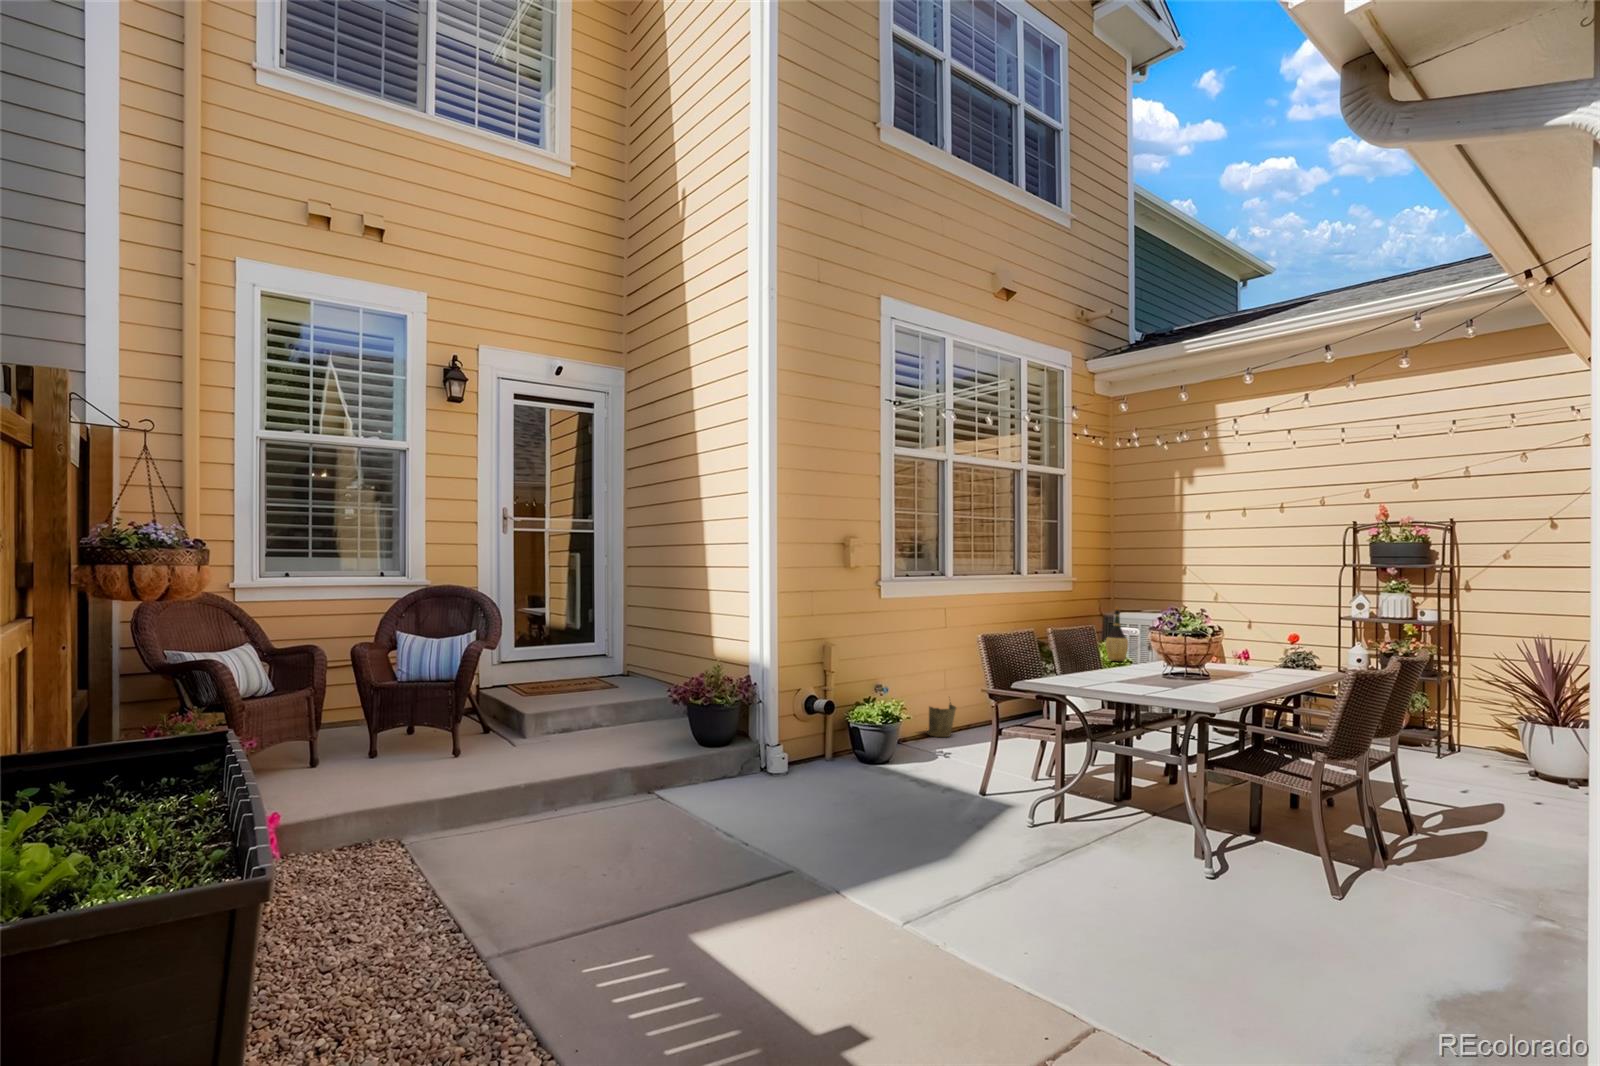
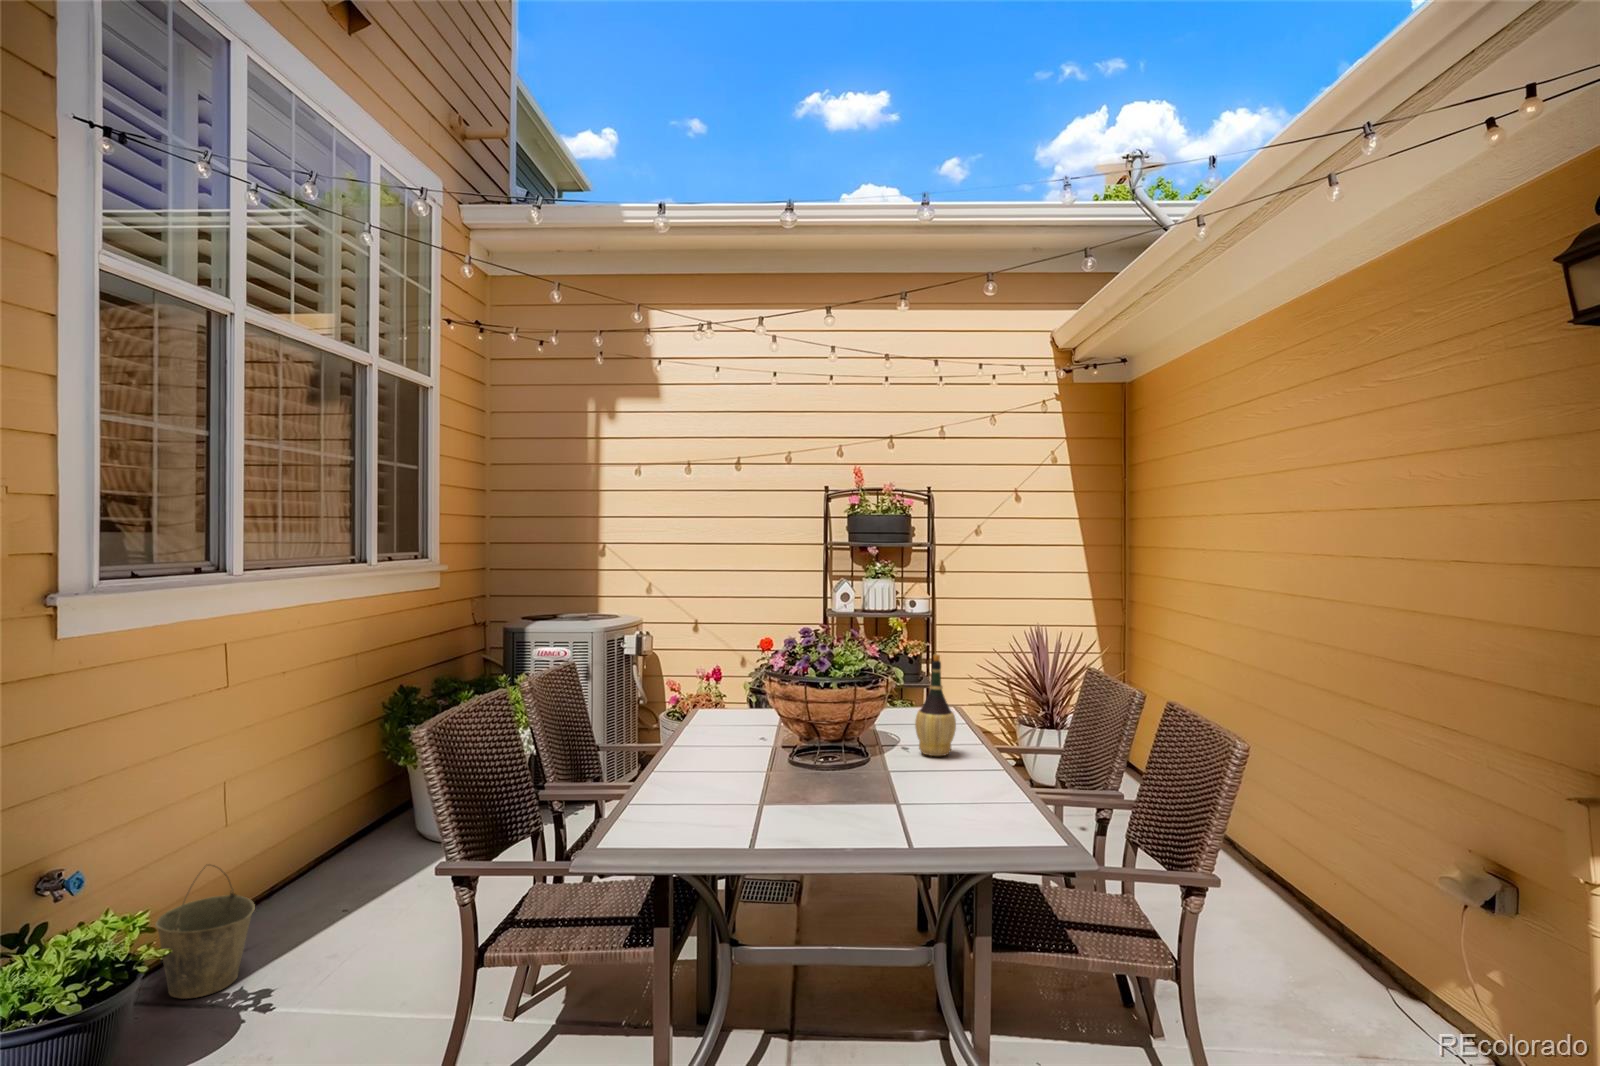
wine bottle: present [1105,607,1129,661] -> present [915,654,956,756]

